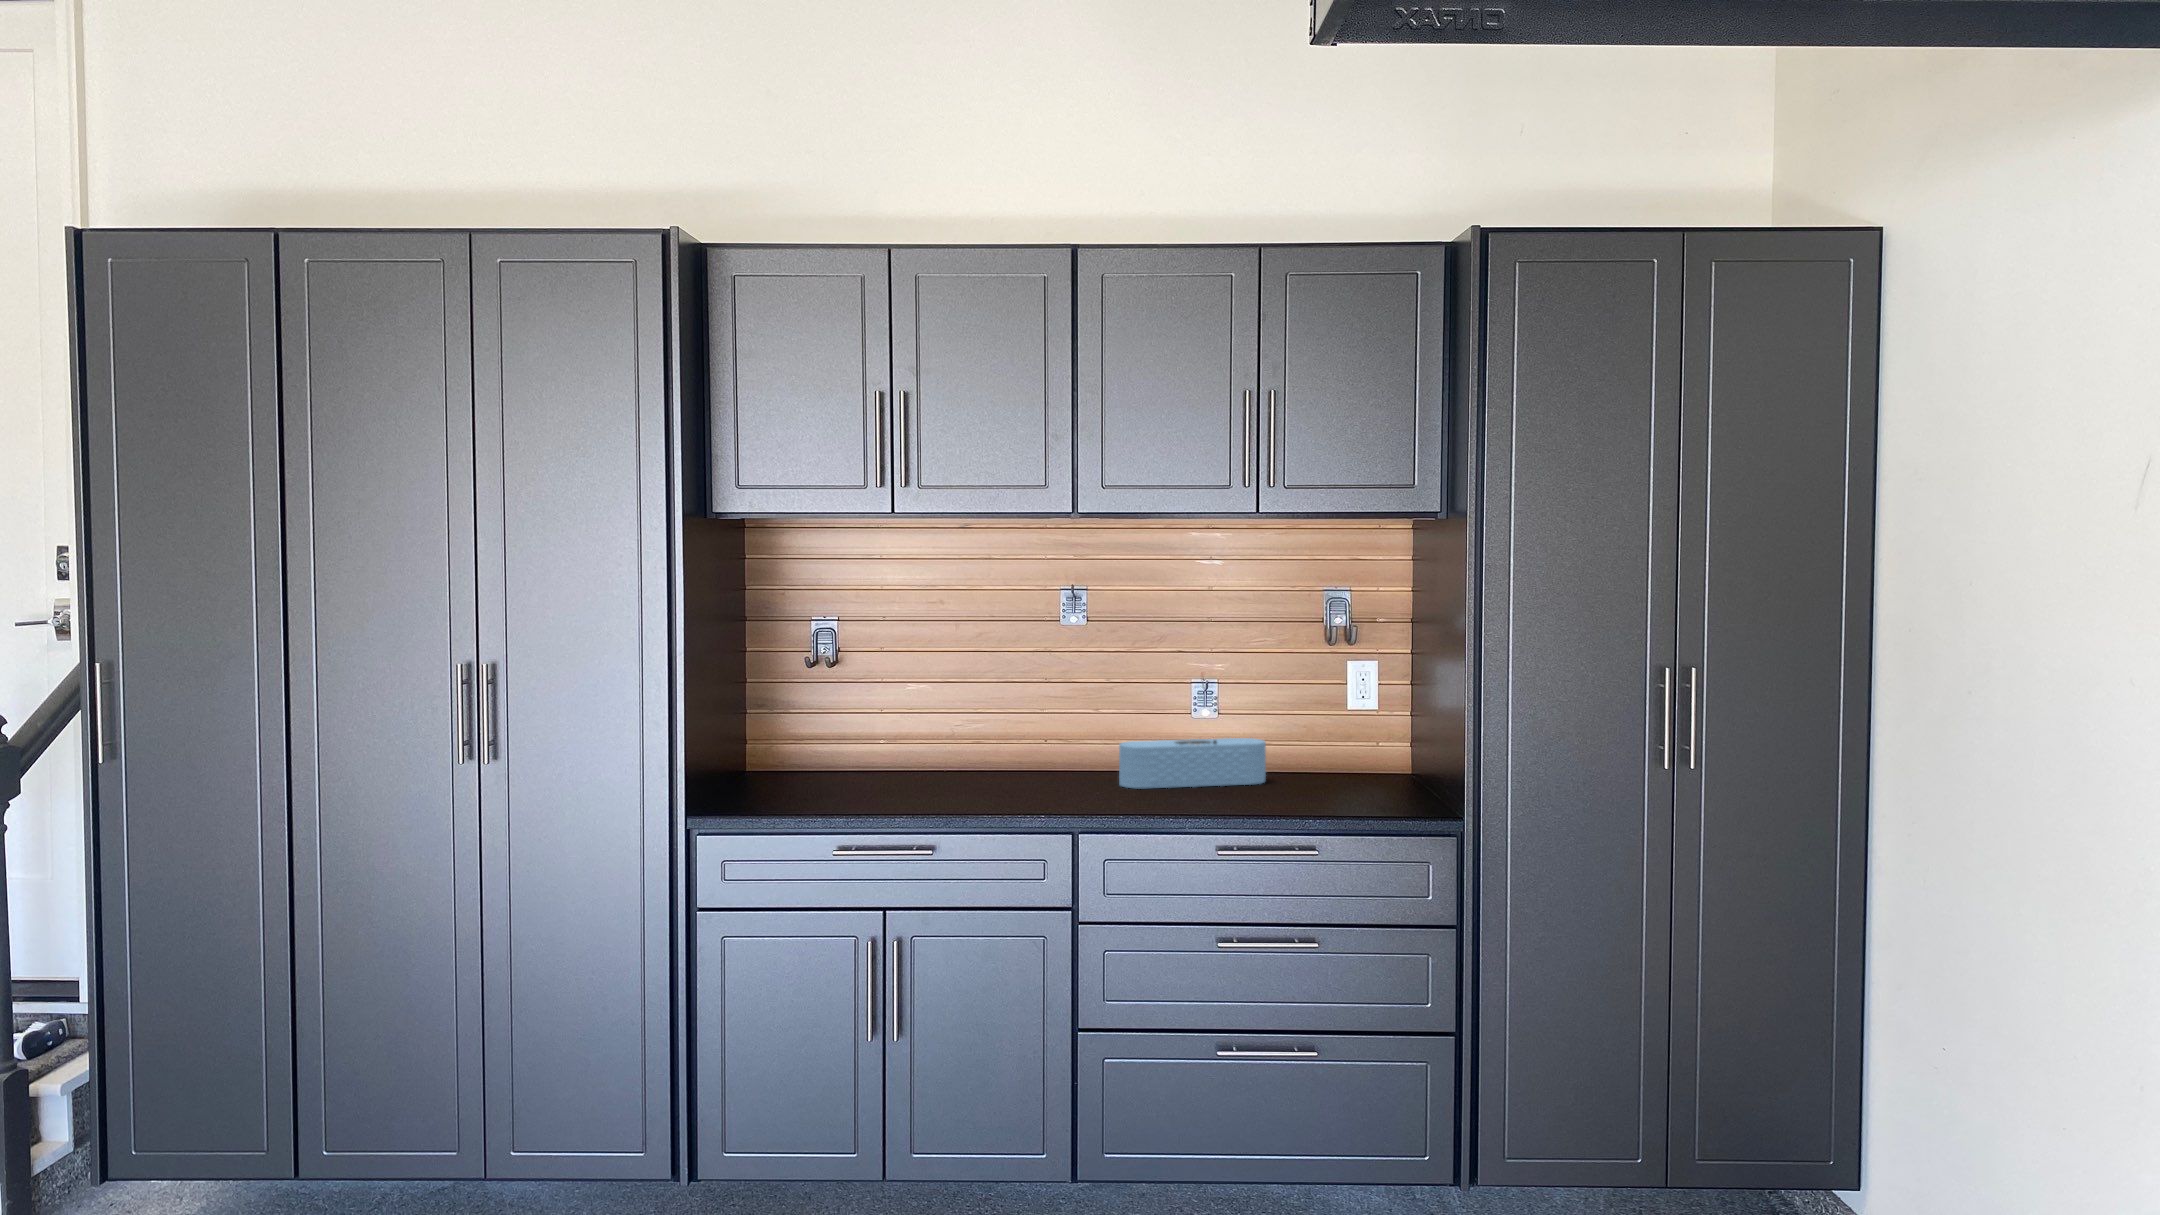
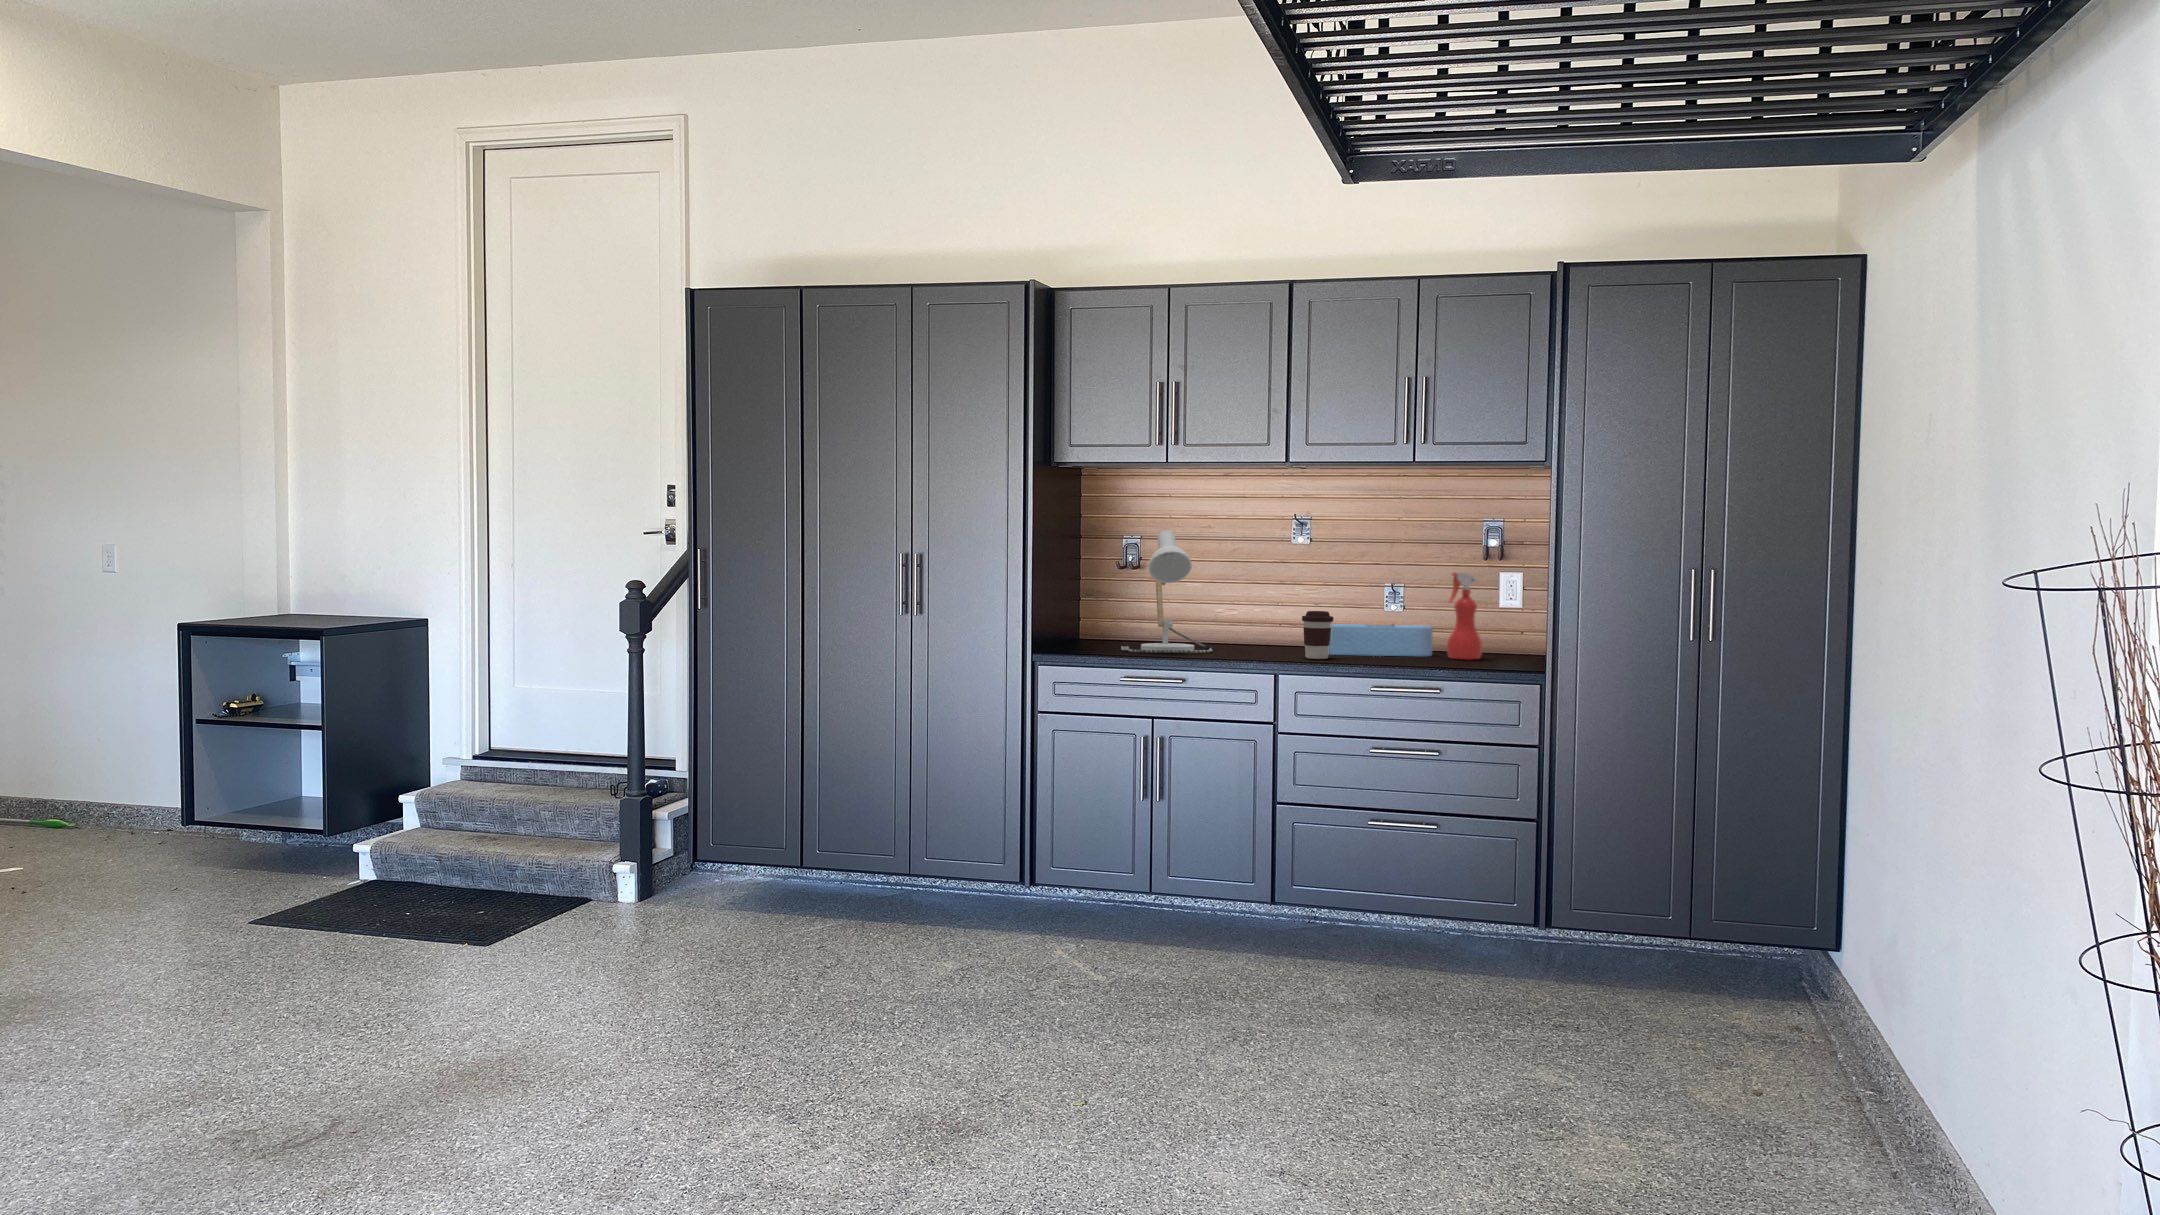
desk lamp: none [825,616,963,802] -> present [1121,530,1213,653]
spray bottle: none [1290,667,1338,789] -> present [1447,572,1482,660]
coffee cup: none [1099,731,1144,803] -> present [1302,611,1333,659]

